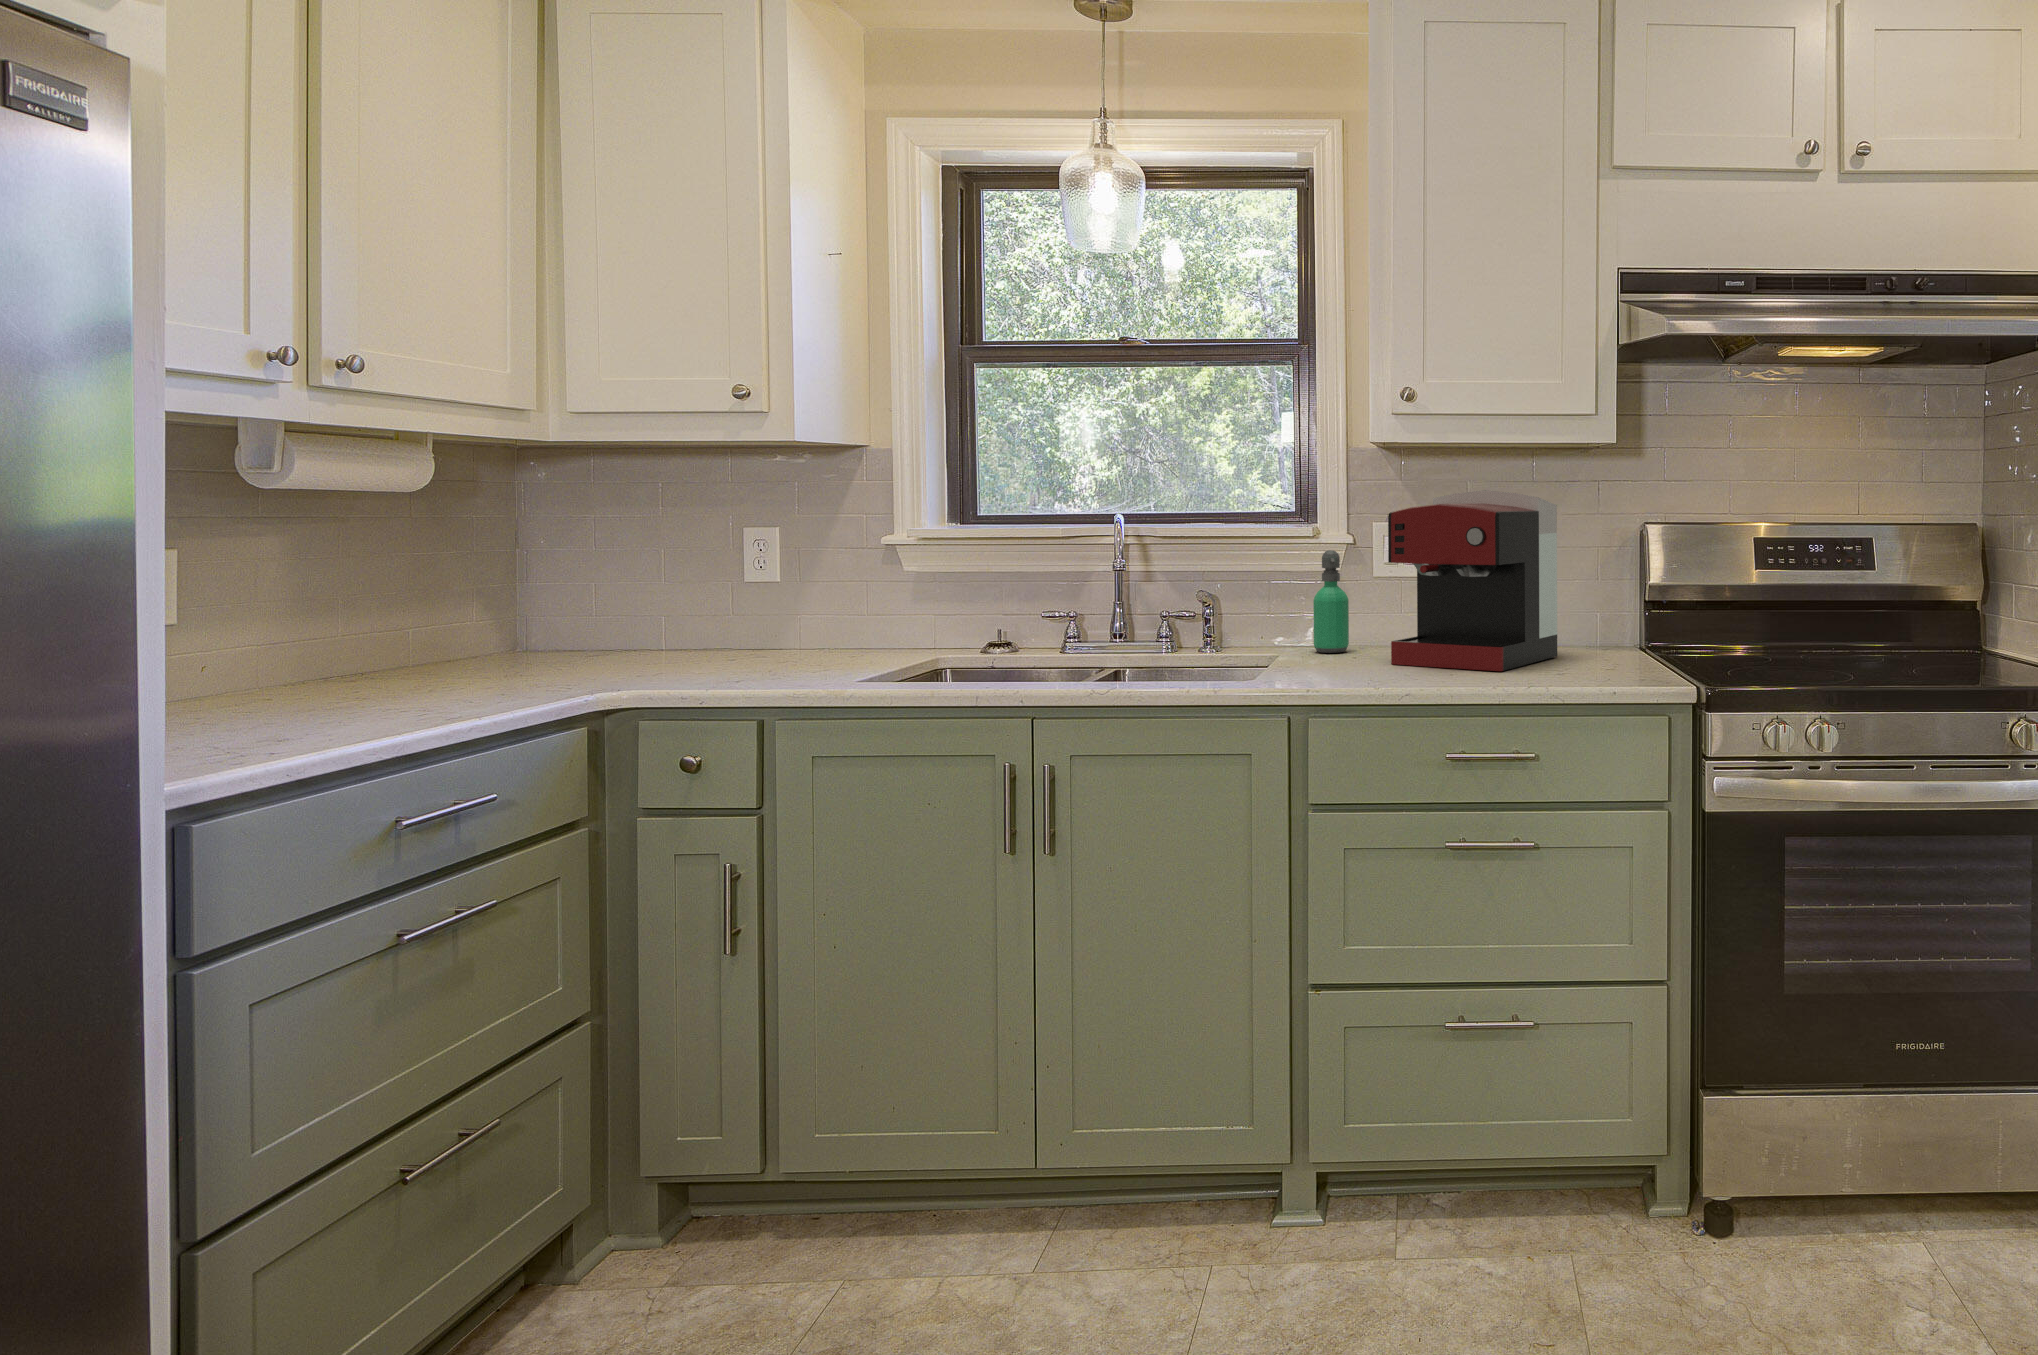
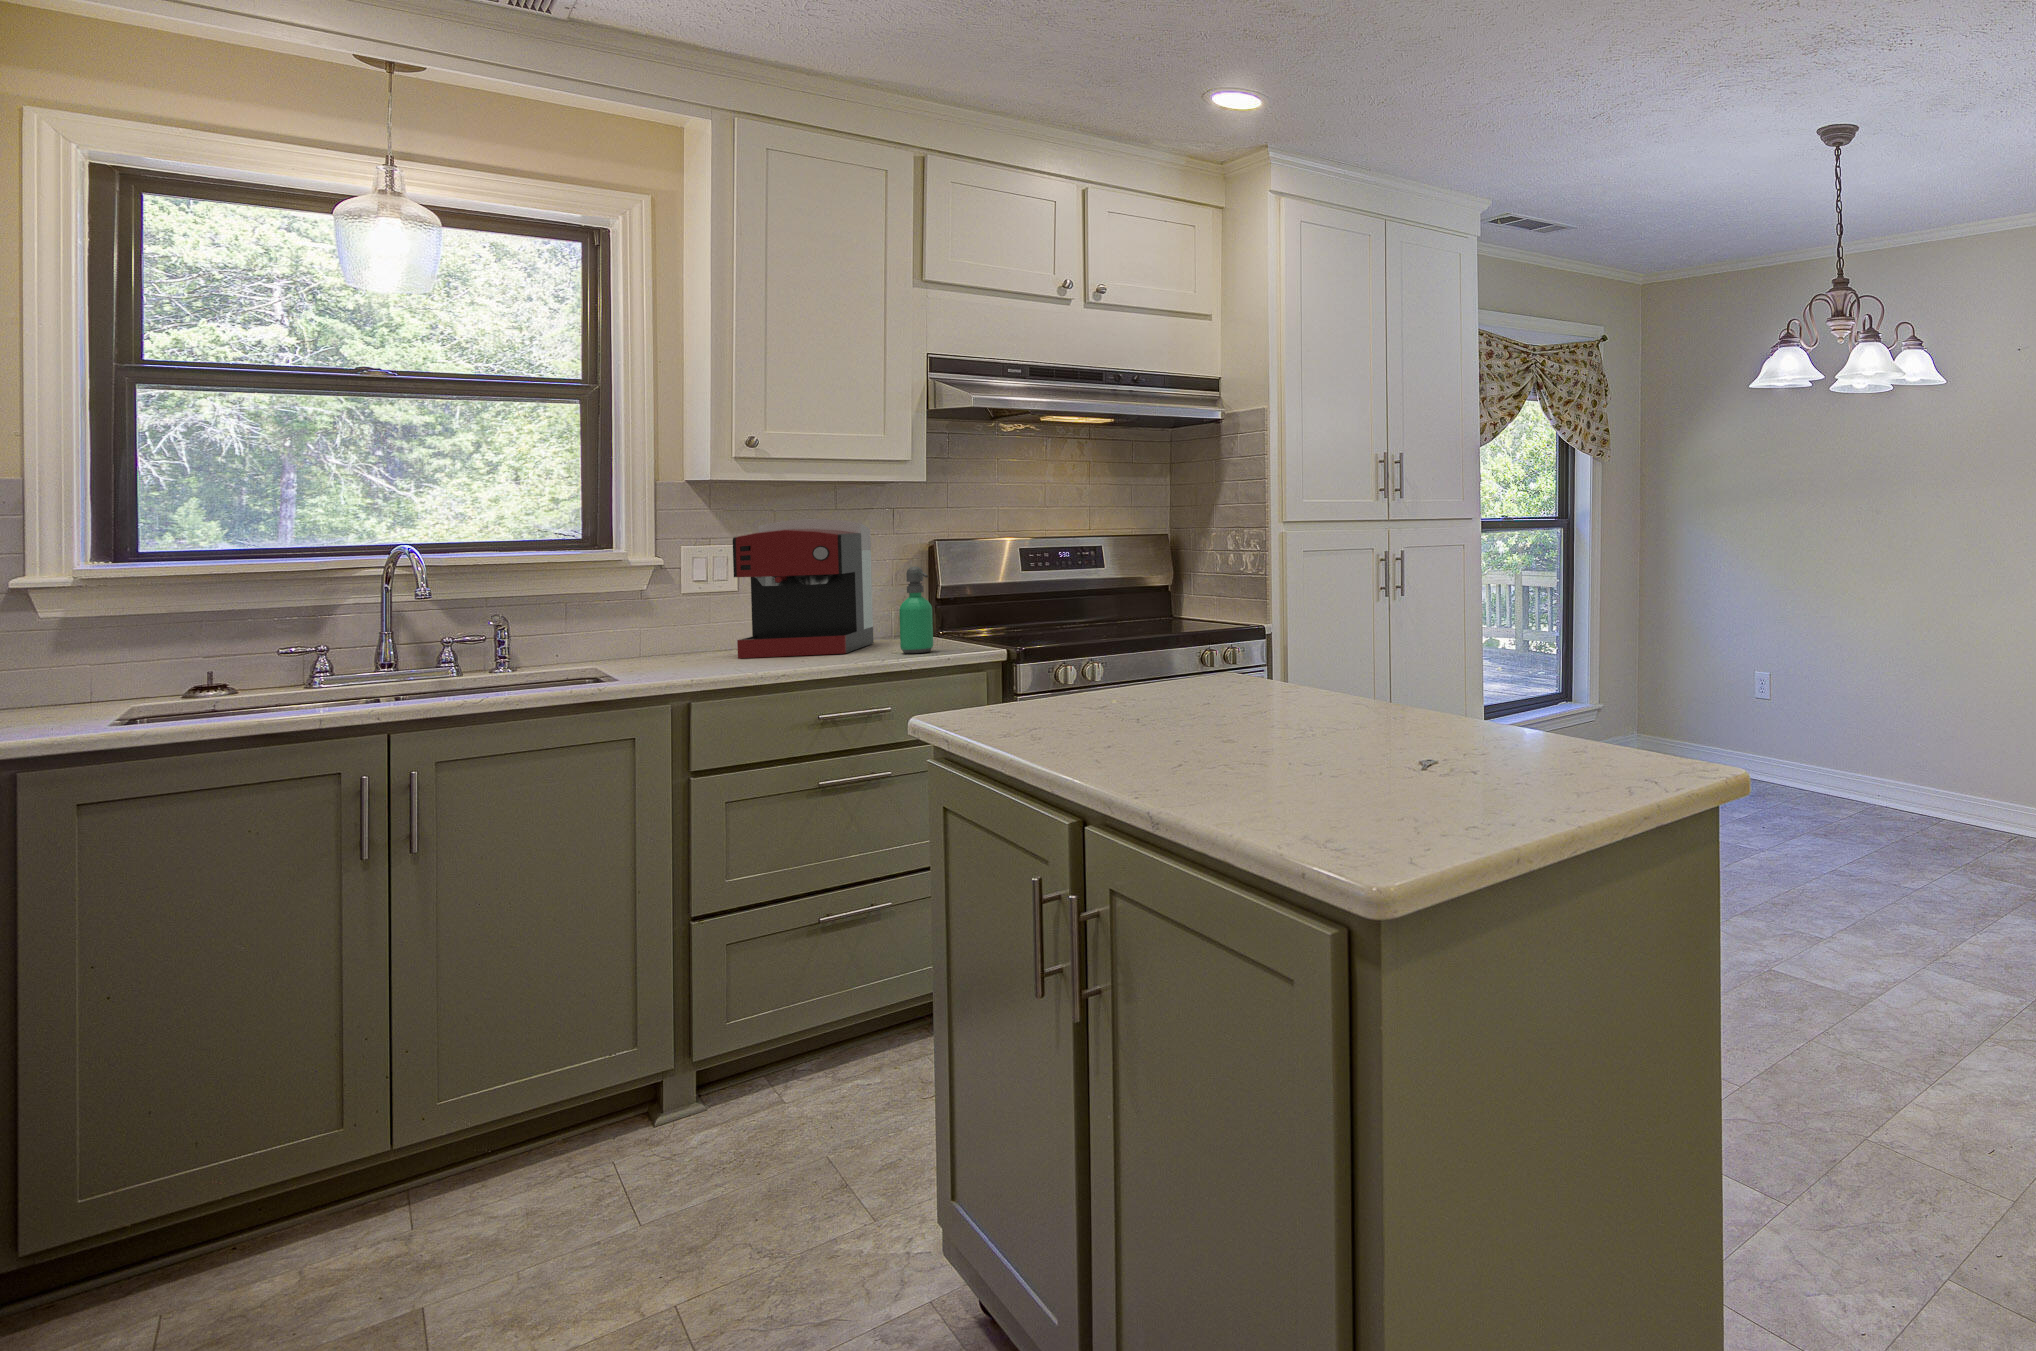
soap dispenser: present [1314,550,1349,653] -> present [899,566,933,653]

